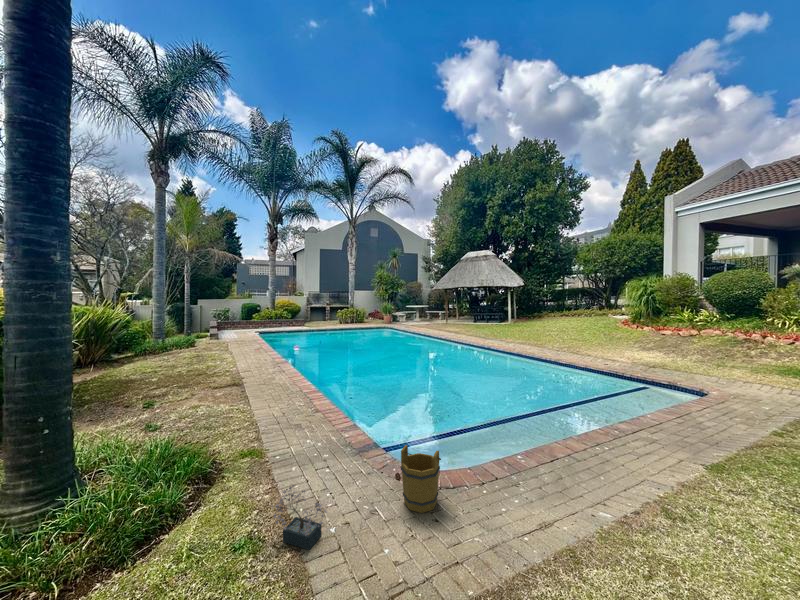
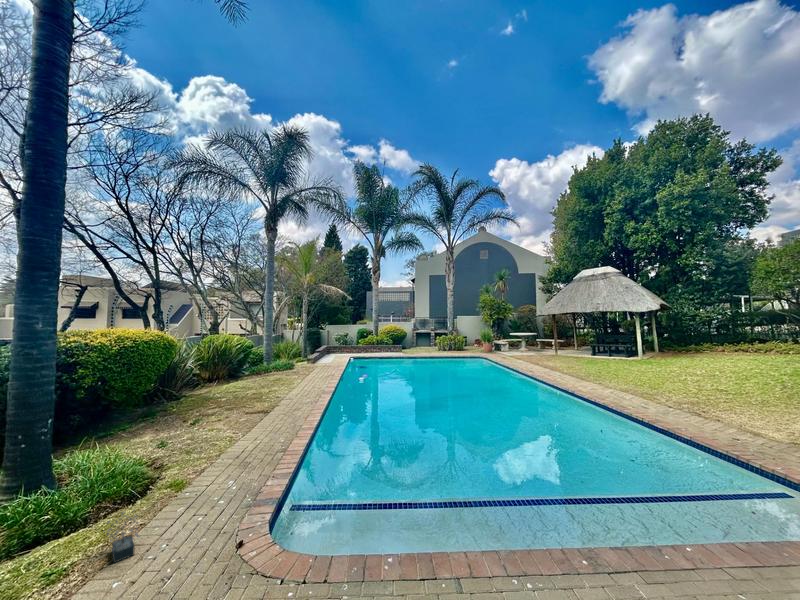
bucket: present [401,445,441,513] -> none [204,496,247,562]

